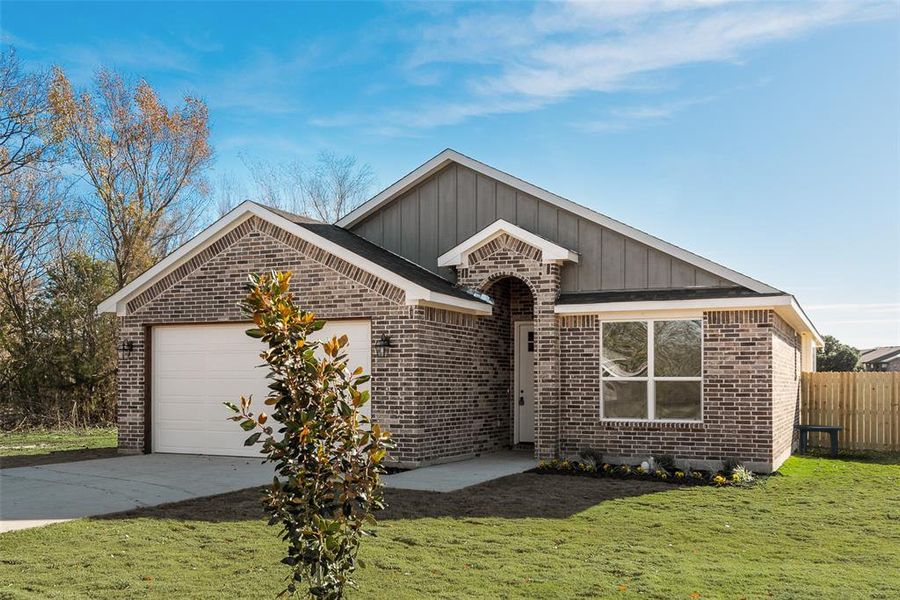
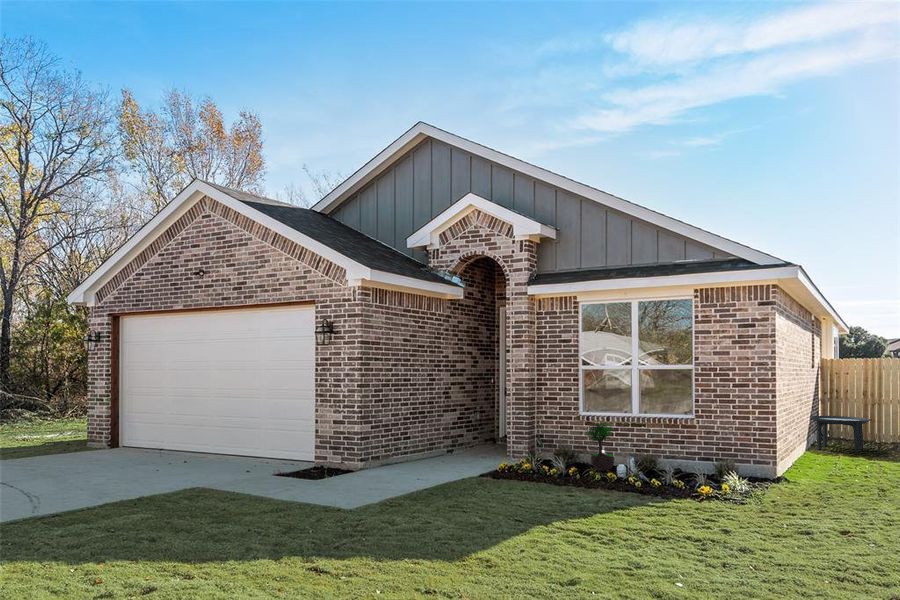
potted tree: none [608,422,636,469] -> present [586,423,614,471]

